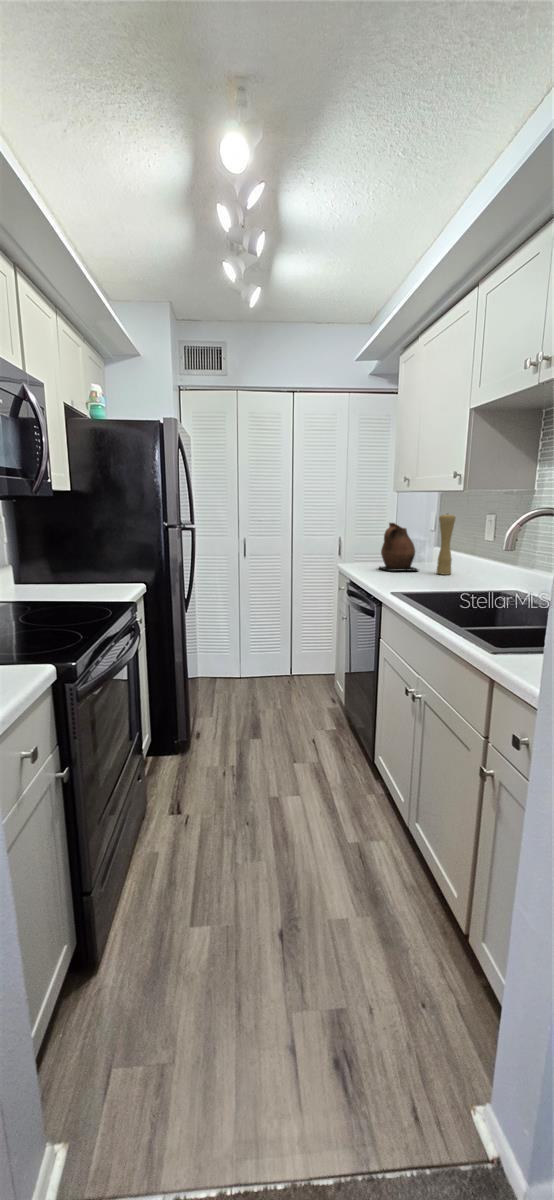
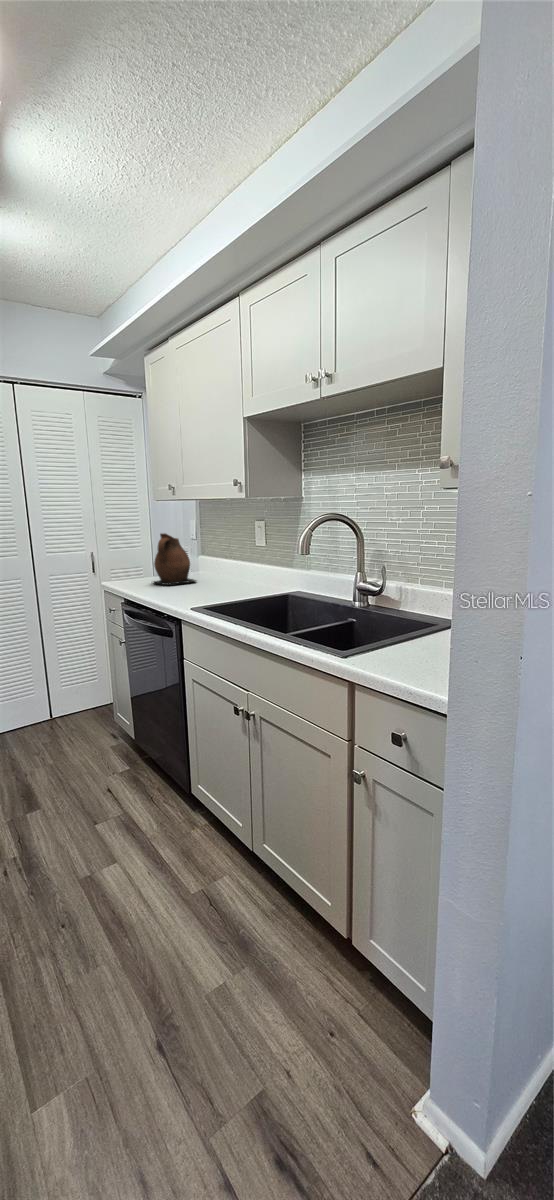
pepper mill: present [436,514,456,575] -> none [212,521,230,583]

